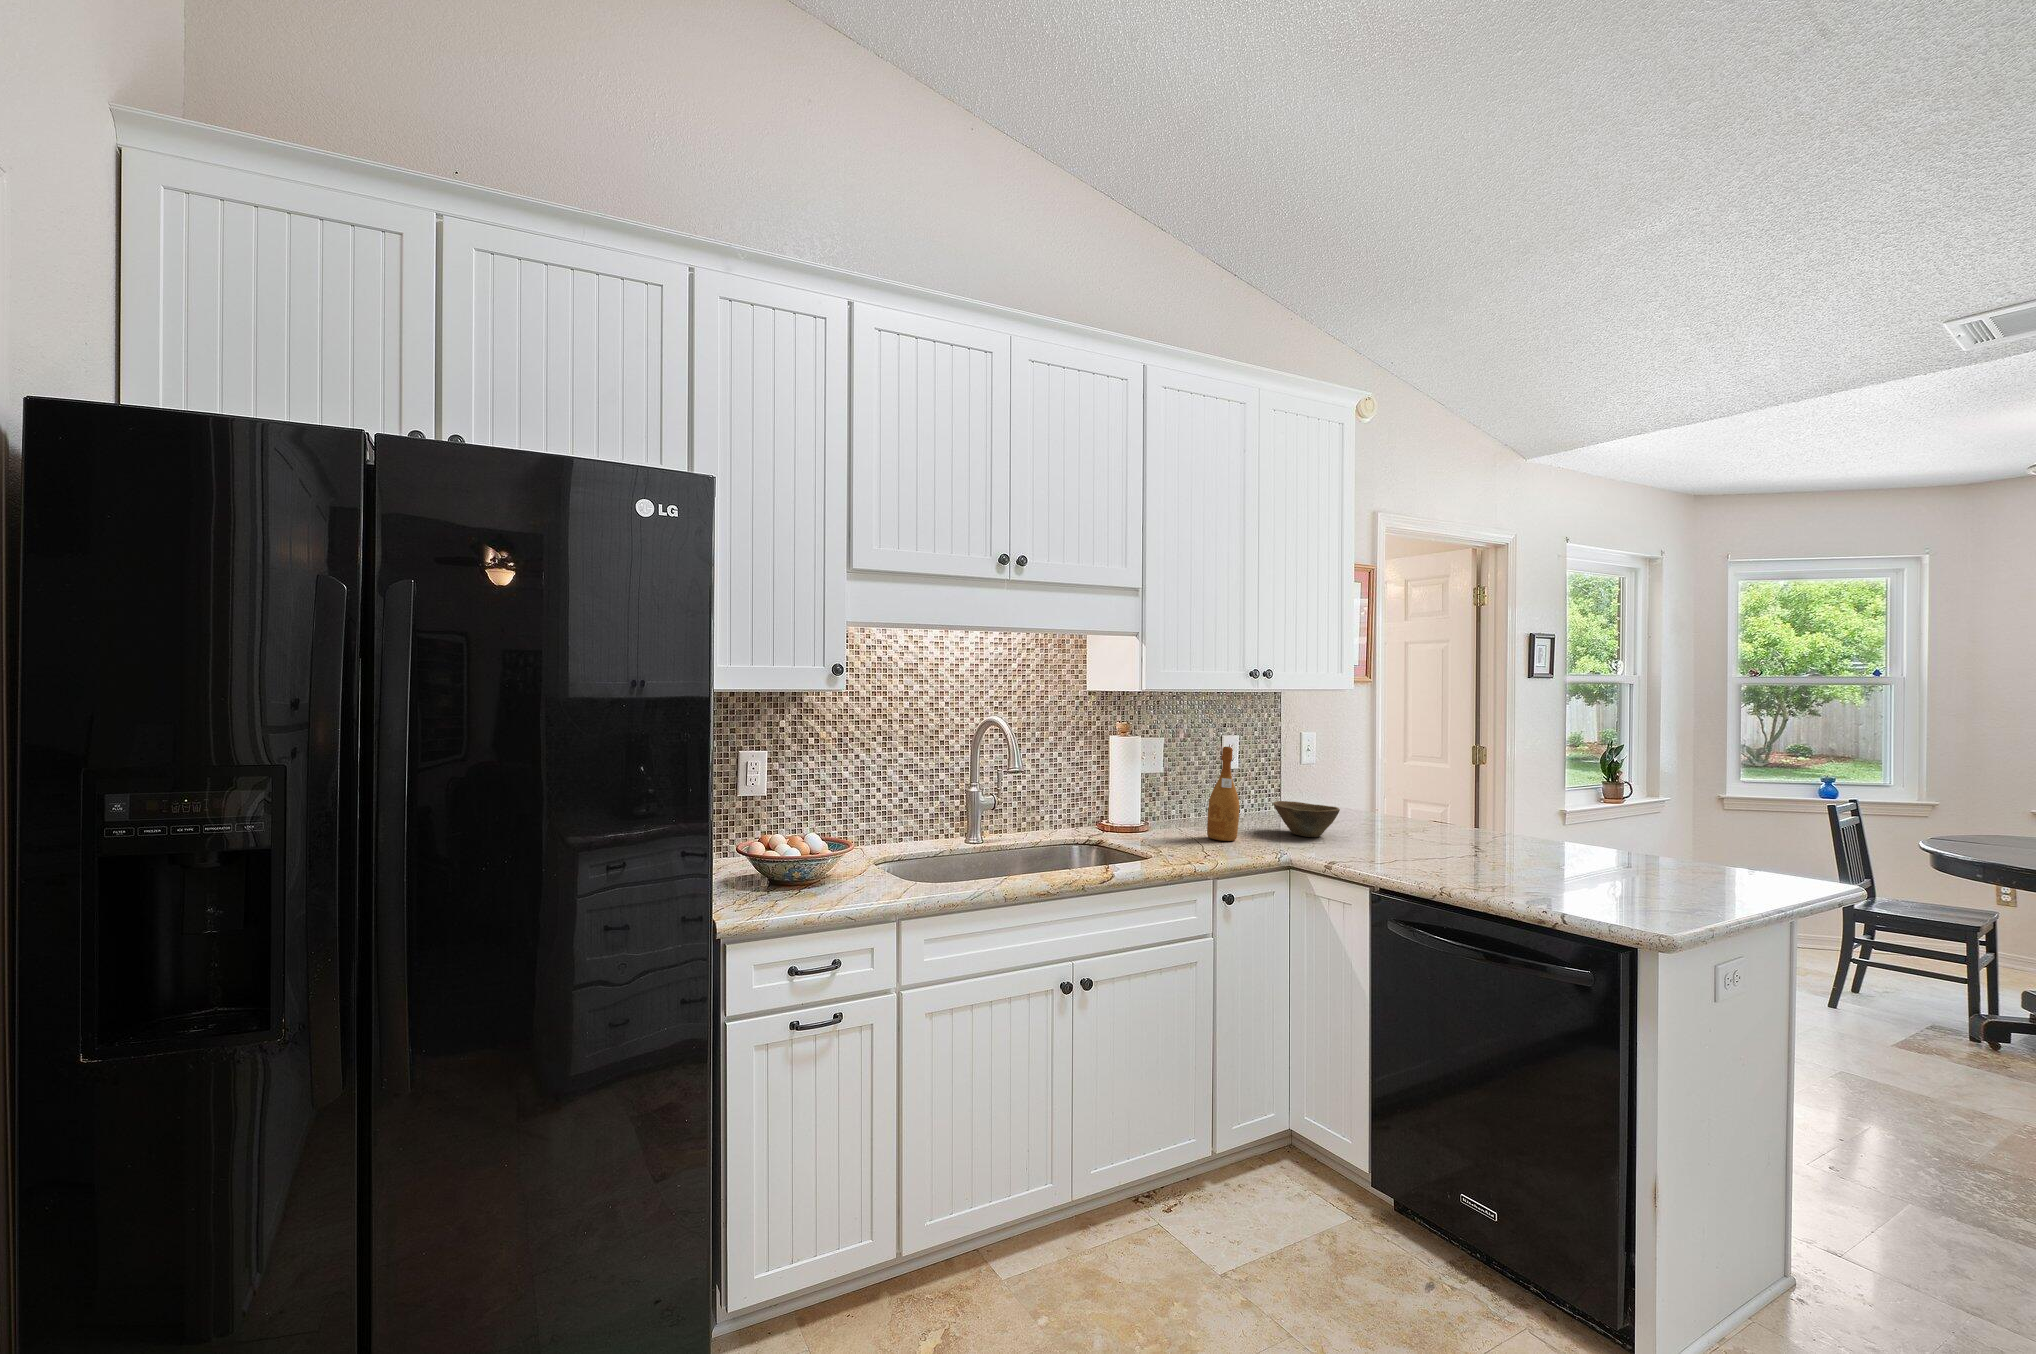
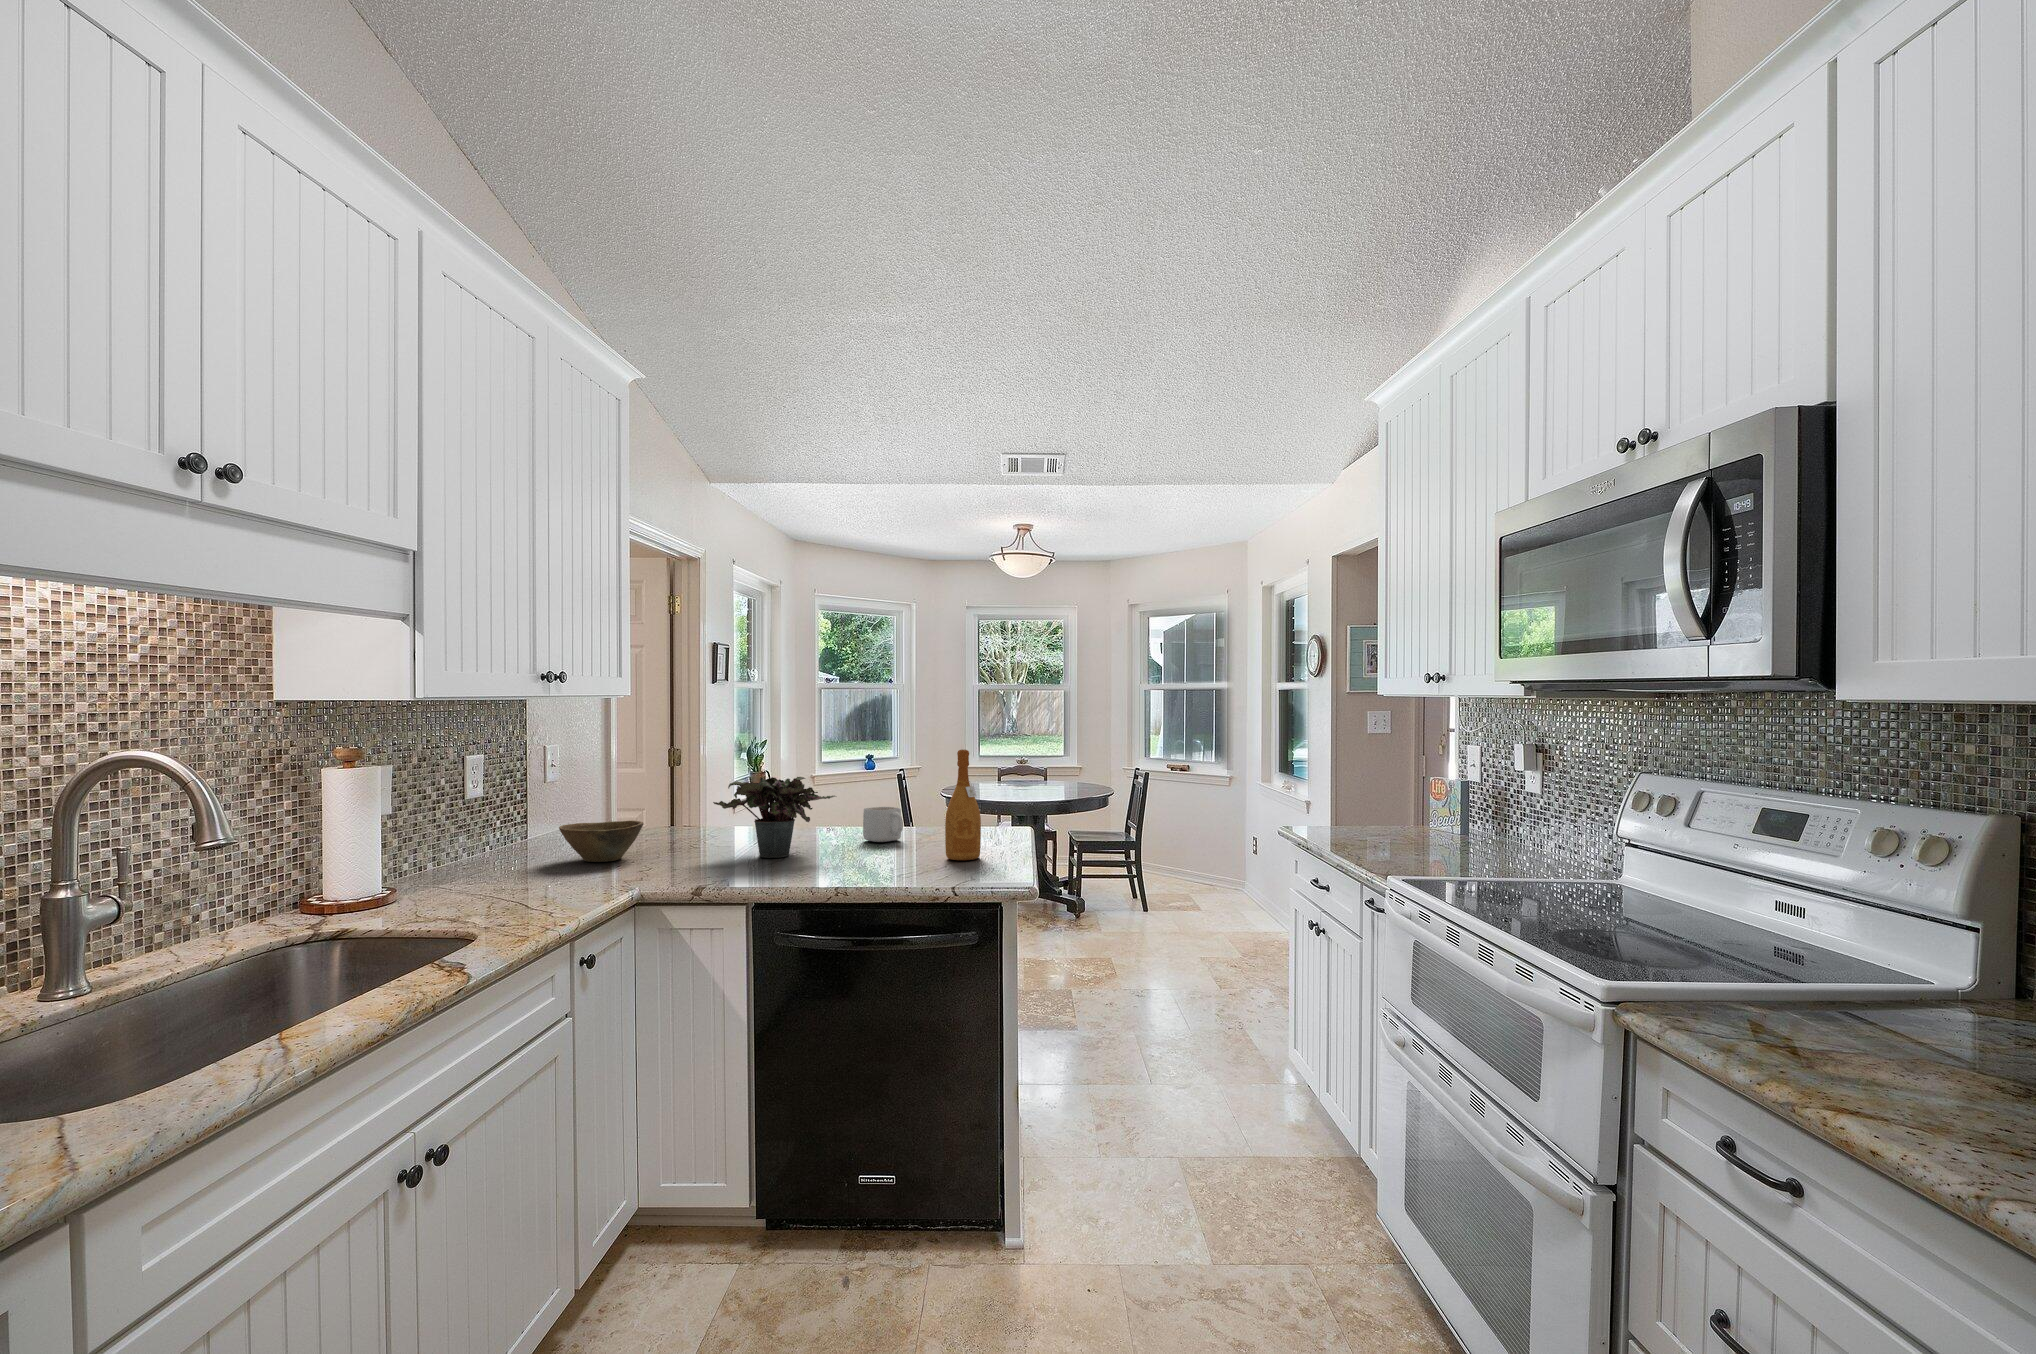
wine bottle: present [1207,747,1239,841] -> present [945,749,981,860]
potted plant: none [1391,785,1506,866] -> present [713,777,836,858]
mug: none [1561,837,1609,879] -> present [863,807,903,842]

